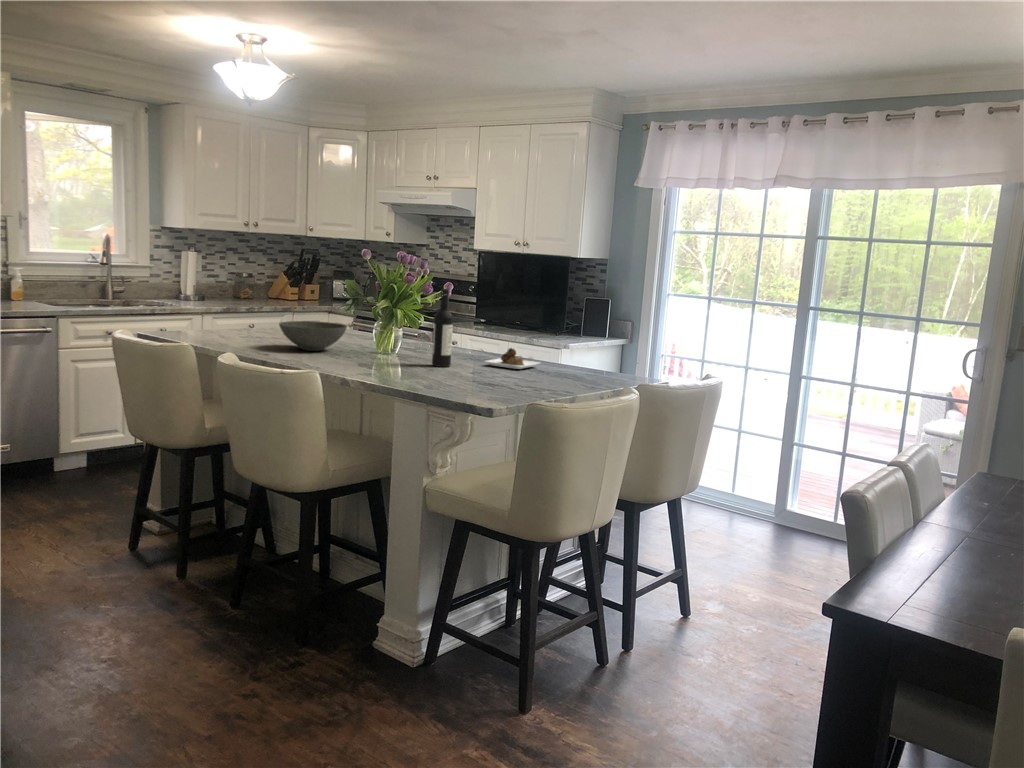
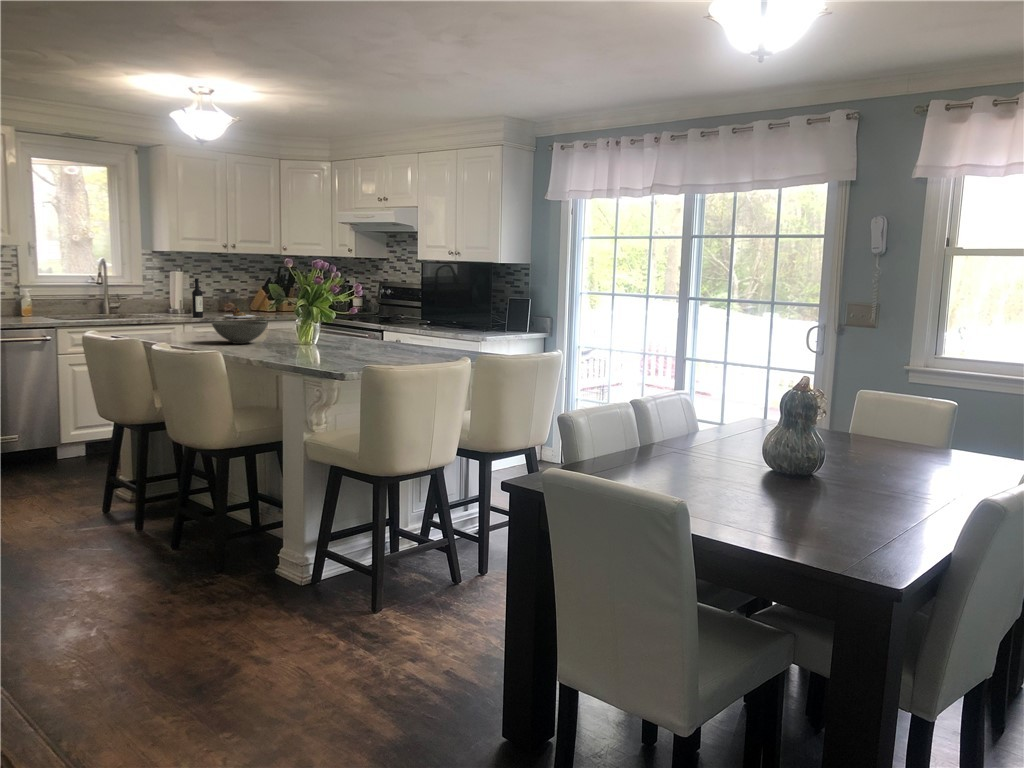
wine bottle: present [432,289,540,369] -> present [192,278,255,318]

